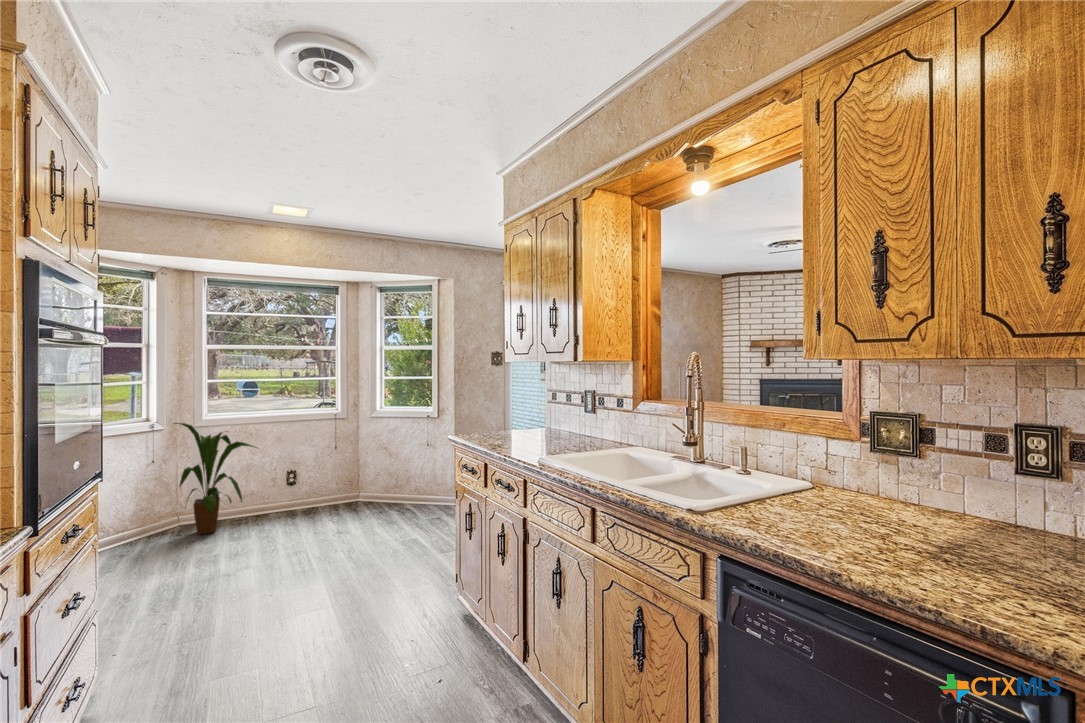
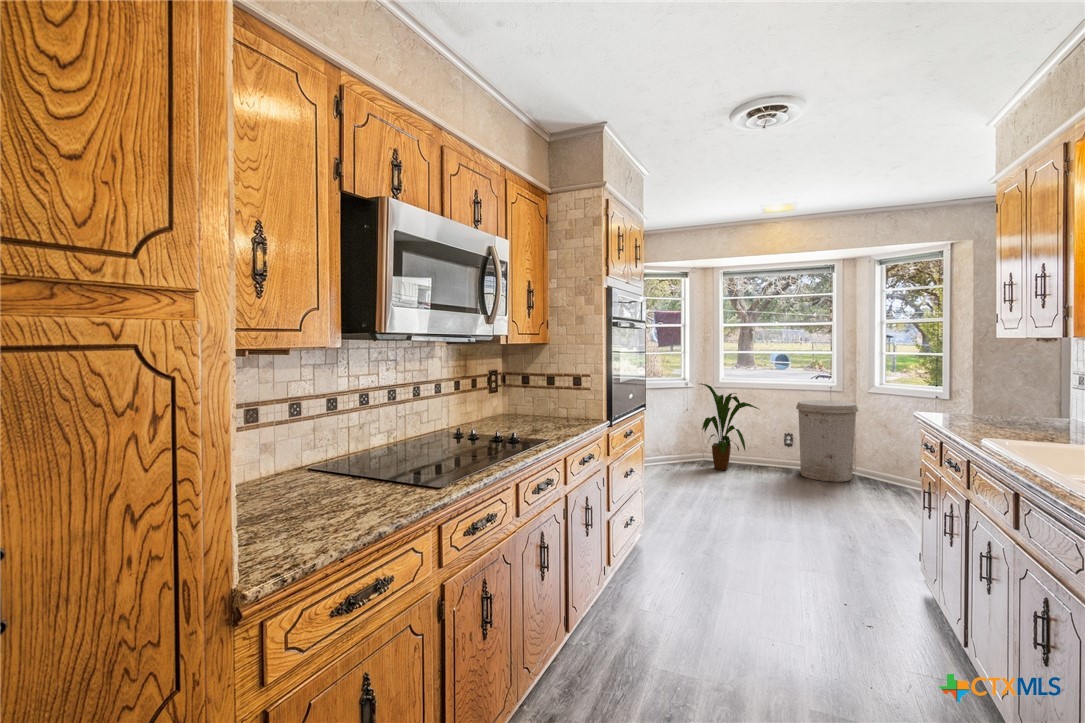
trash can: none [302,429,366,519] -> present [796,400,859,482]

